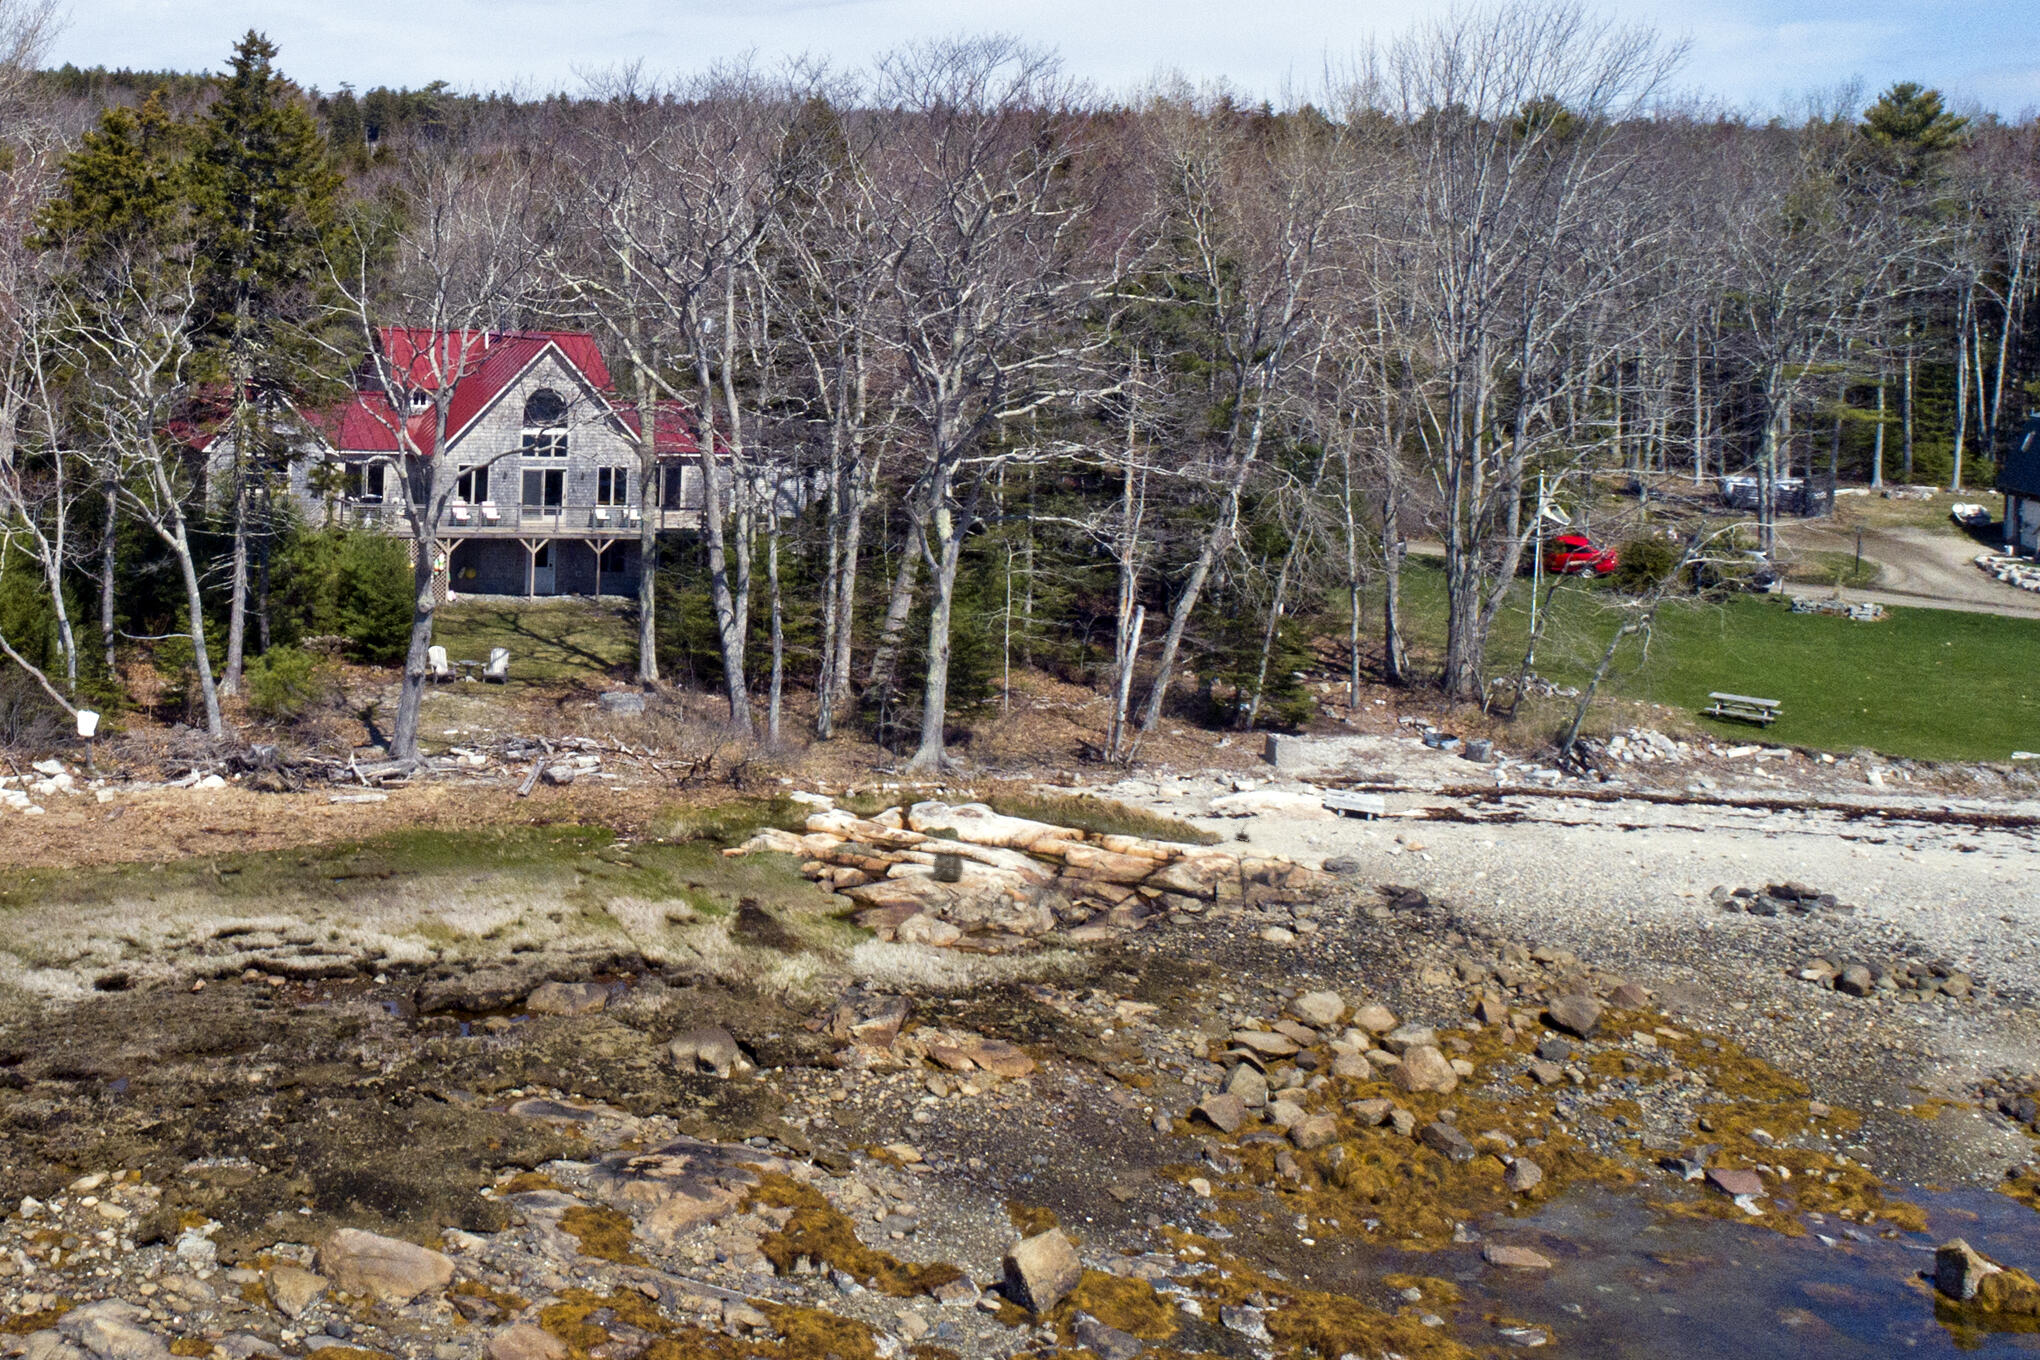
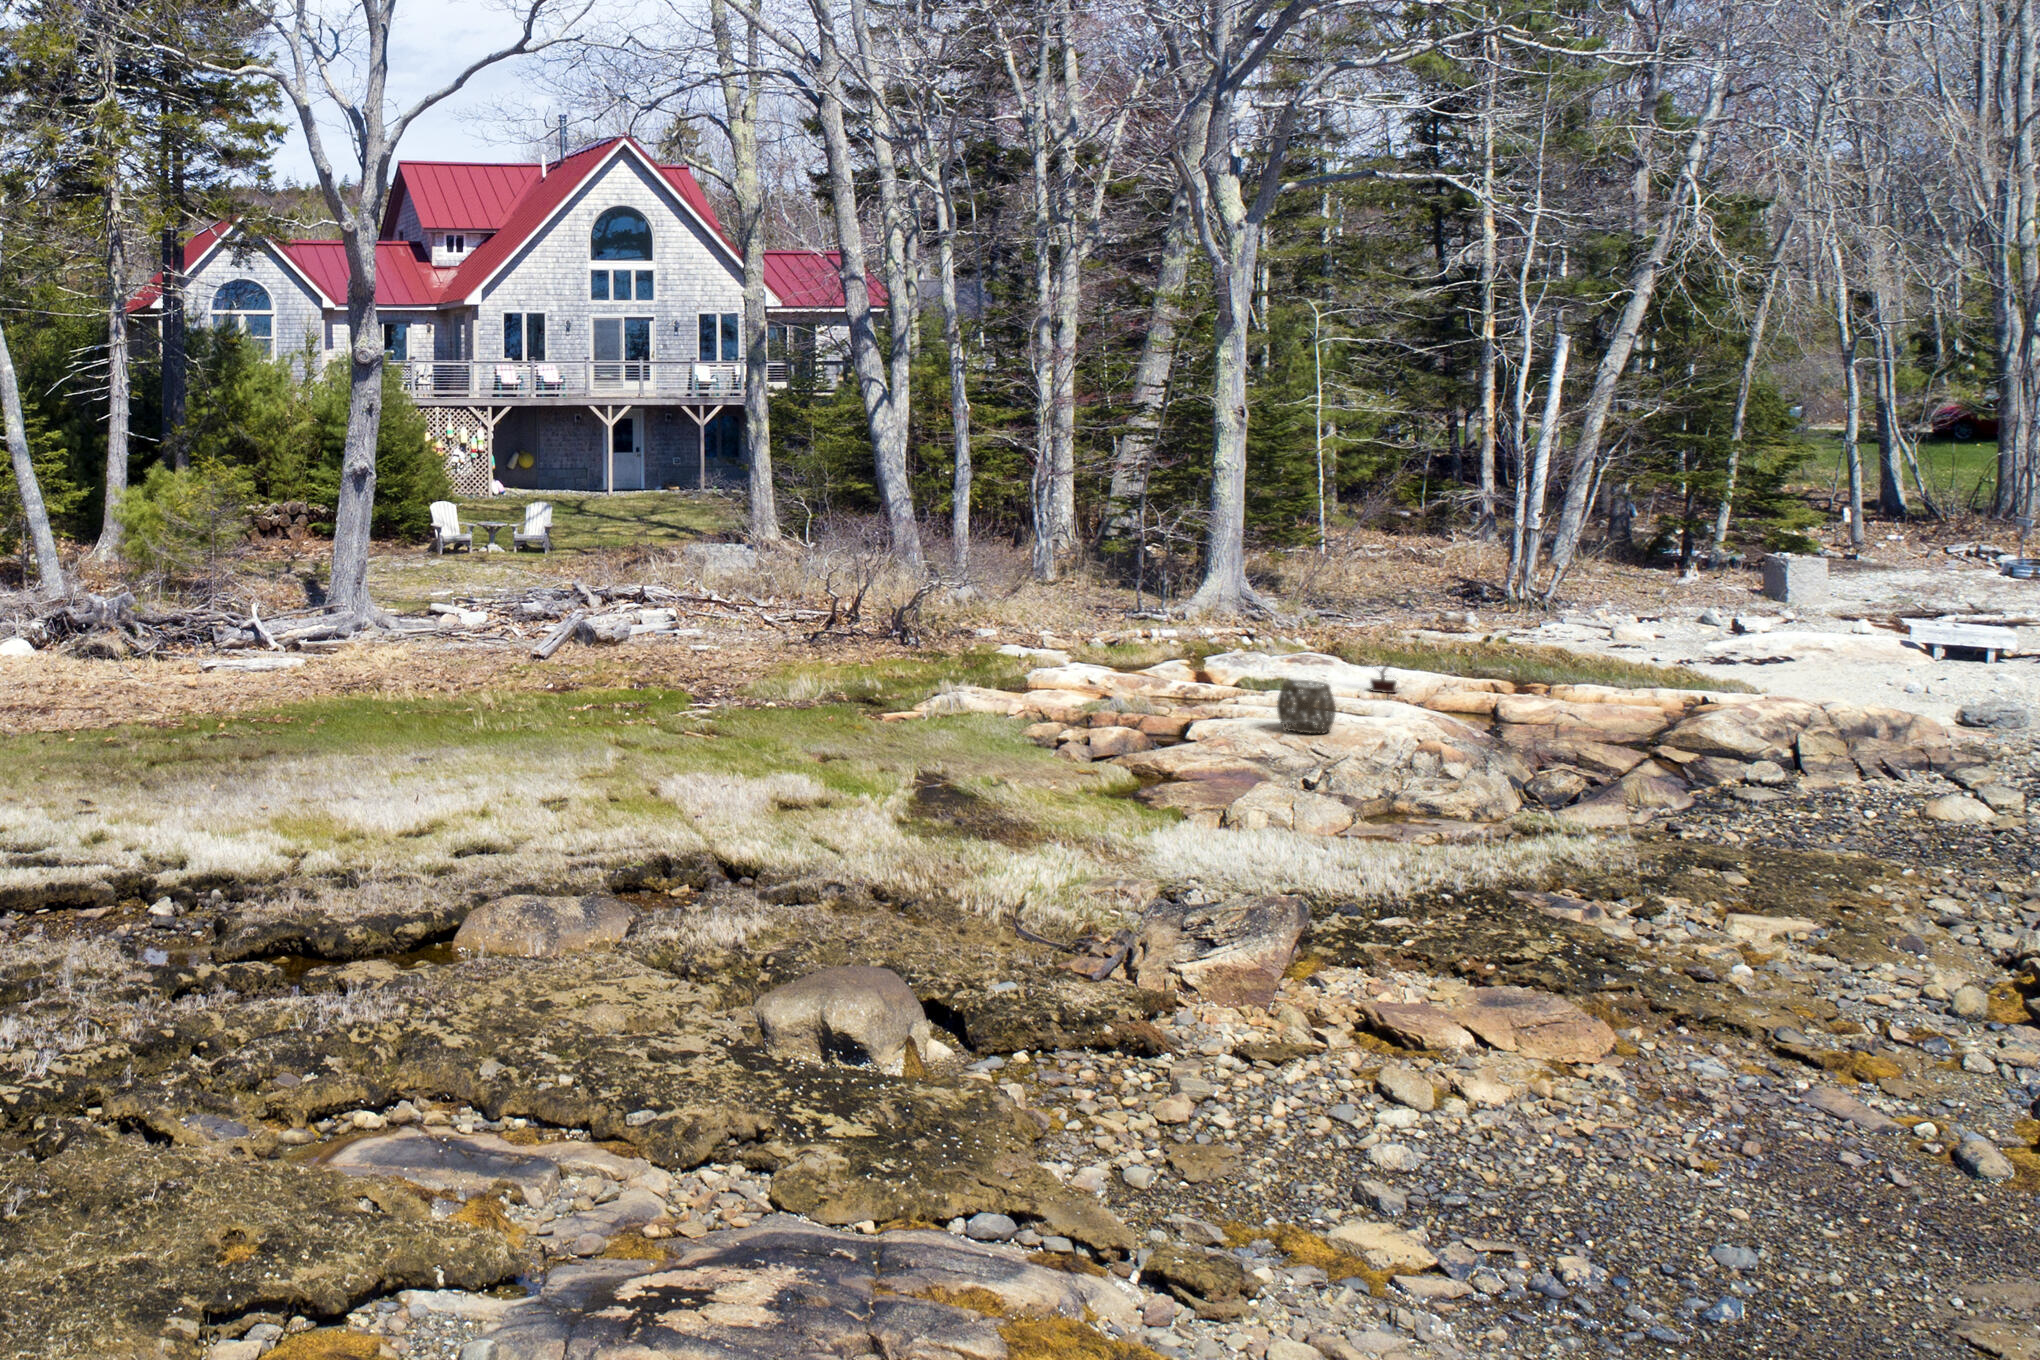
potted plant: present [1232,816,1249,841] -> present [1365,631,1396,693]

